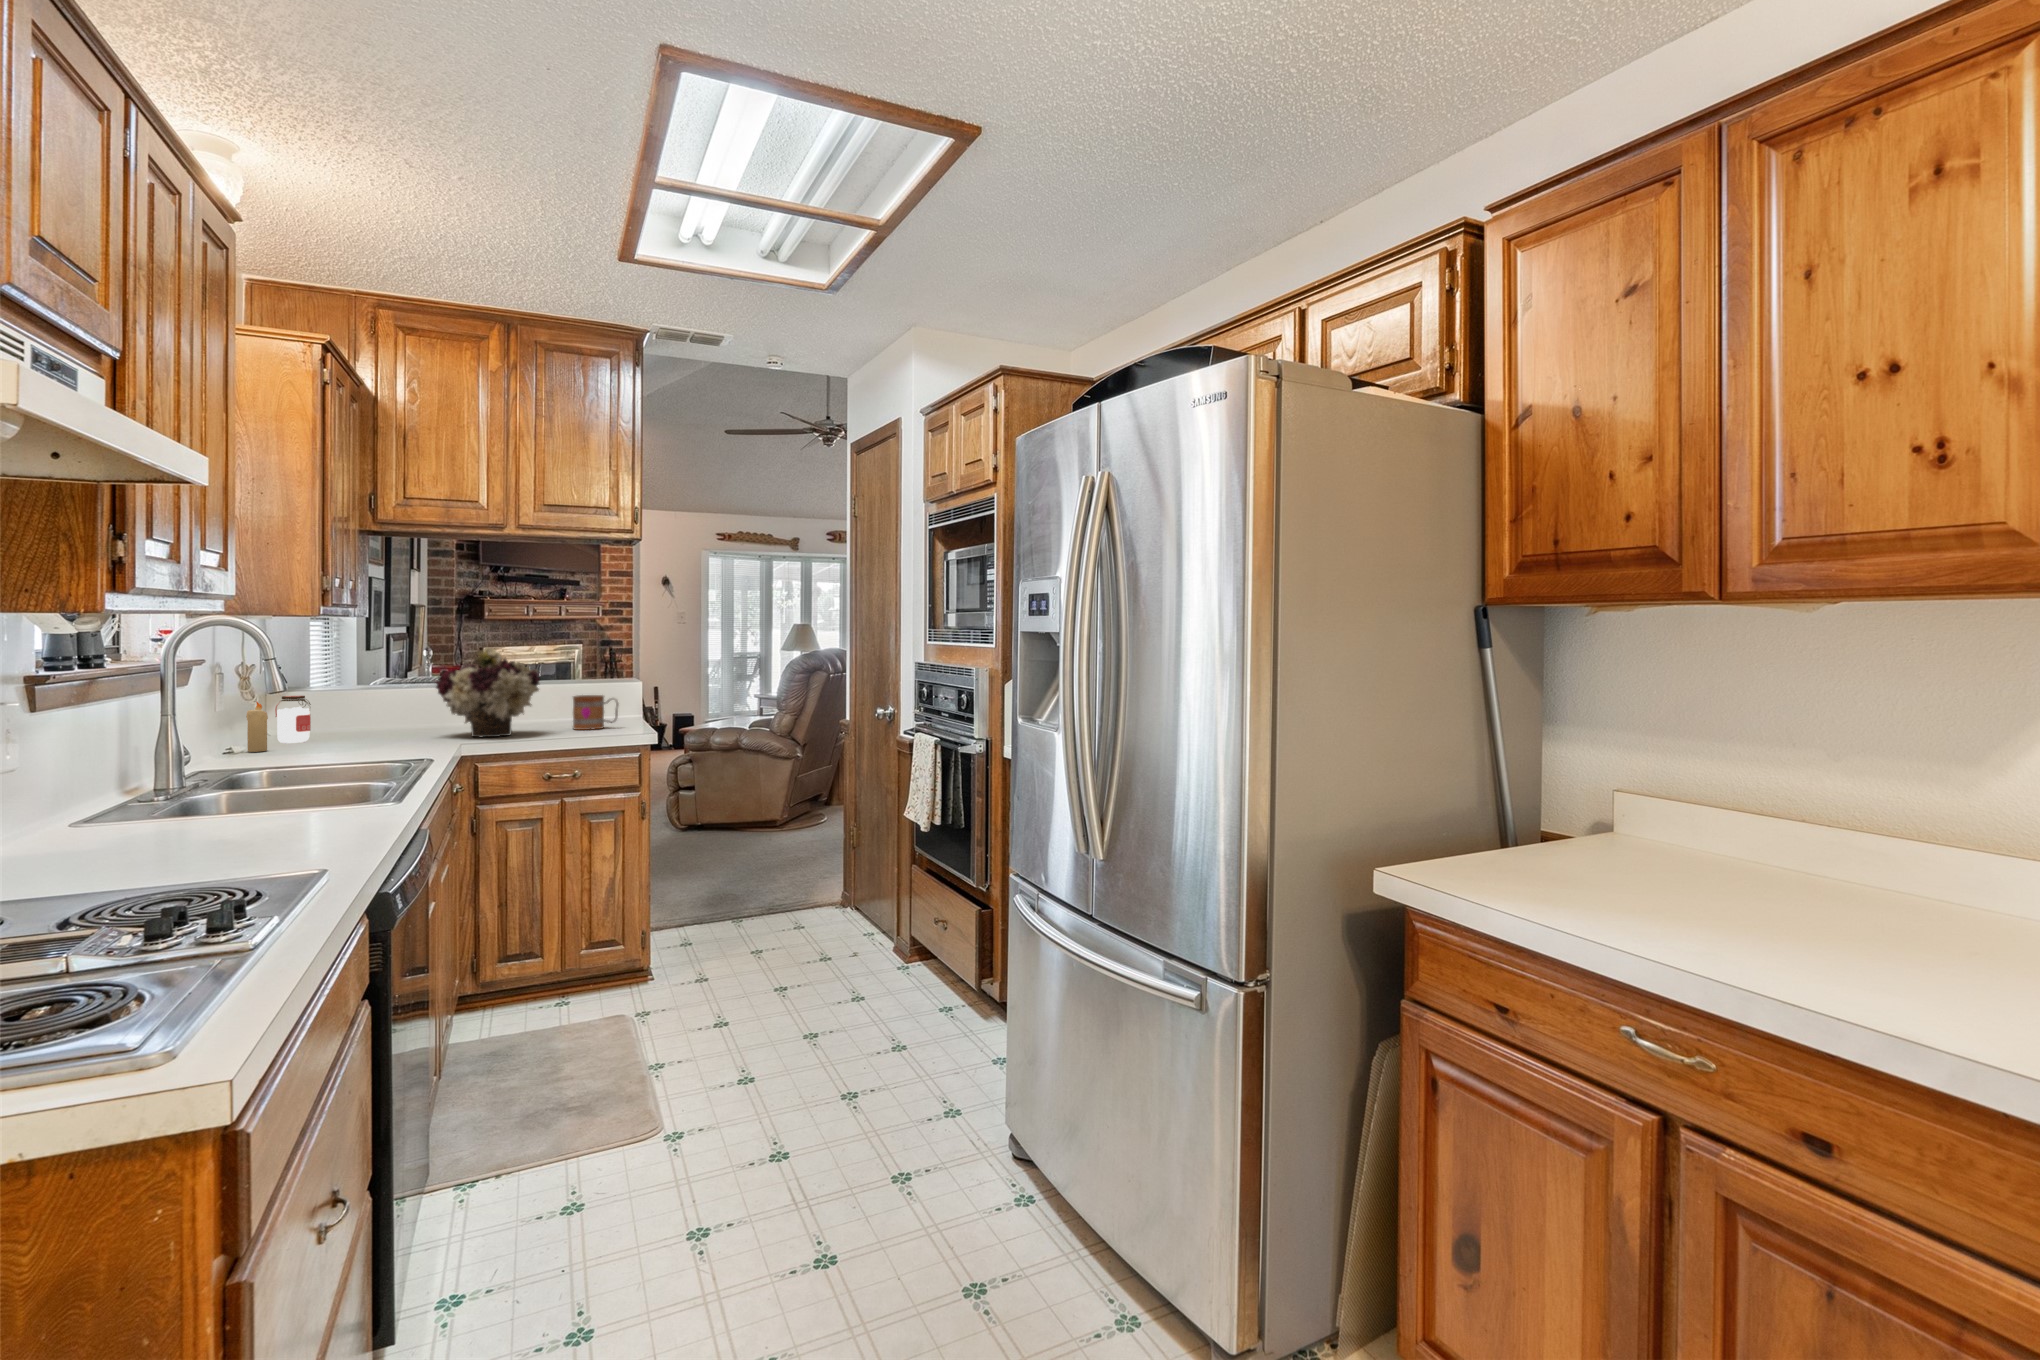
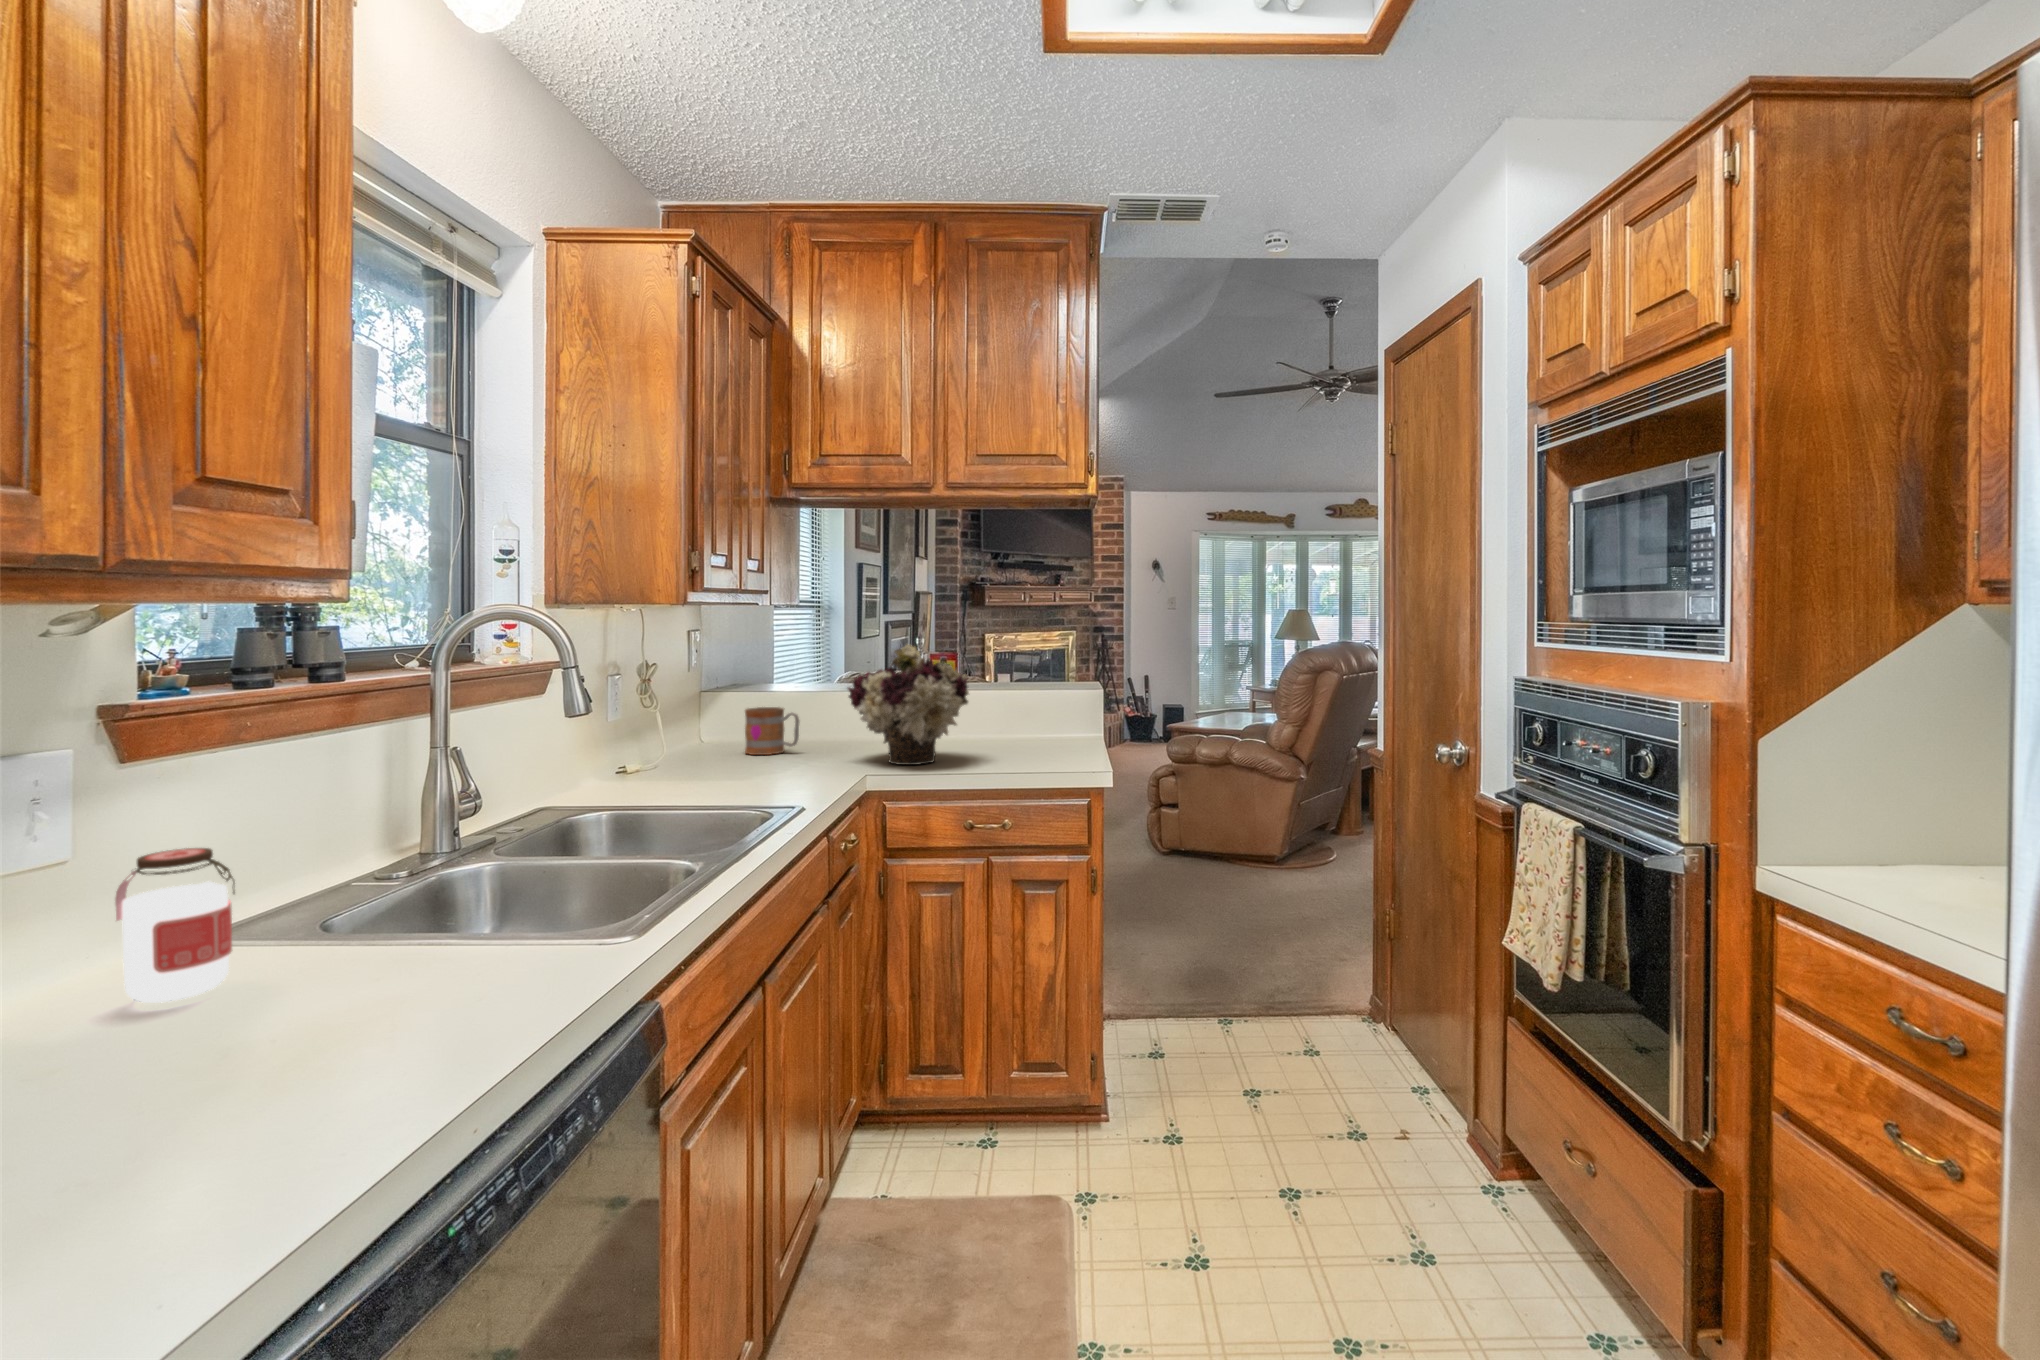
mug: present [573,695,618,730] -> present [745,707,799,755]
jar: present [275,696,311,743] -> present [115,848,235,1003]
candle: present [246,702,268,752] -> none [634,712,657,776]

